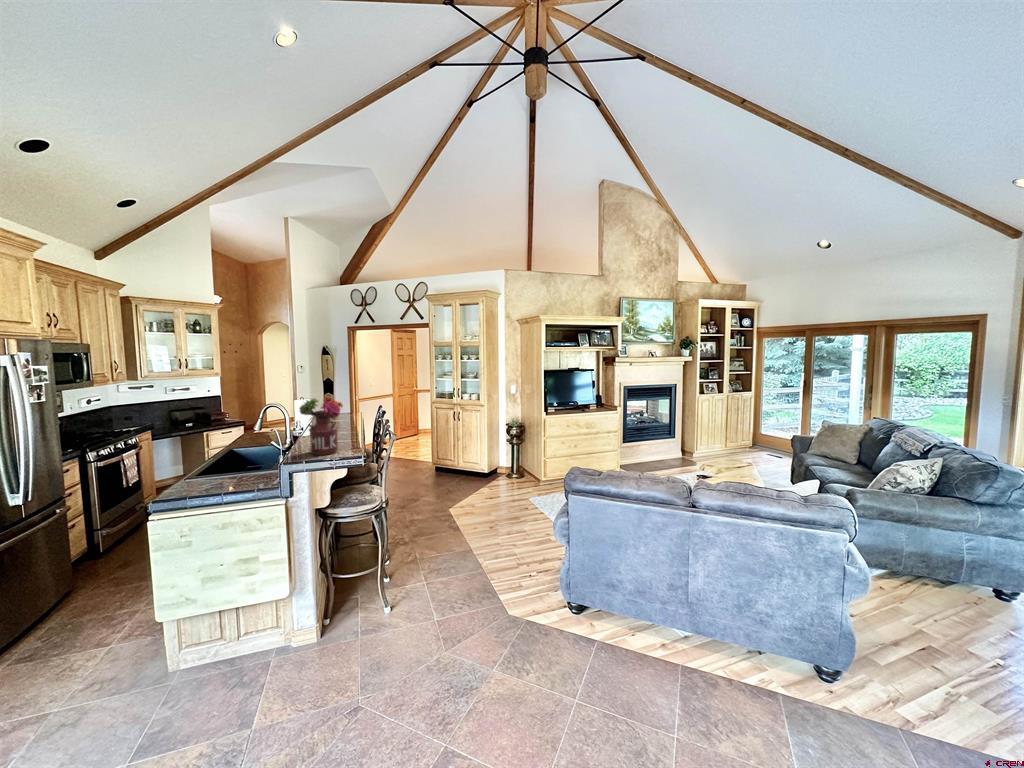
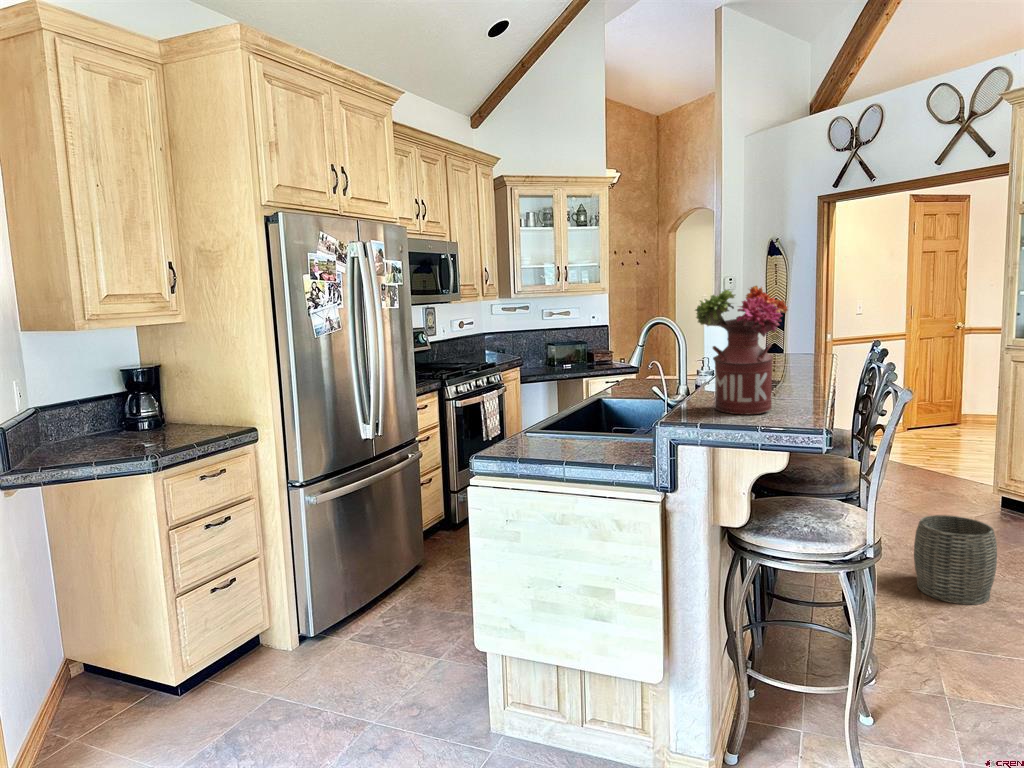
woven basket: none [401,479,432,517] -> present [914,515,997,605]

